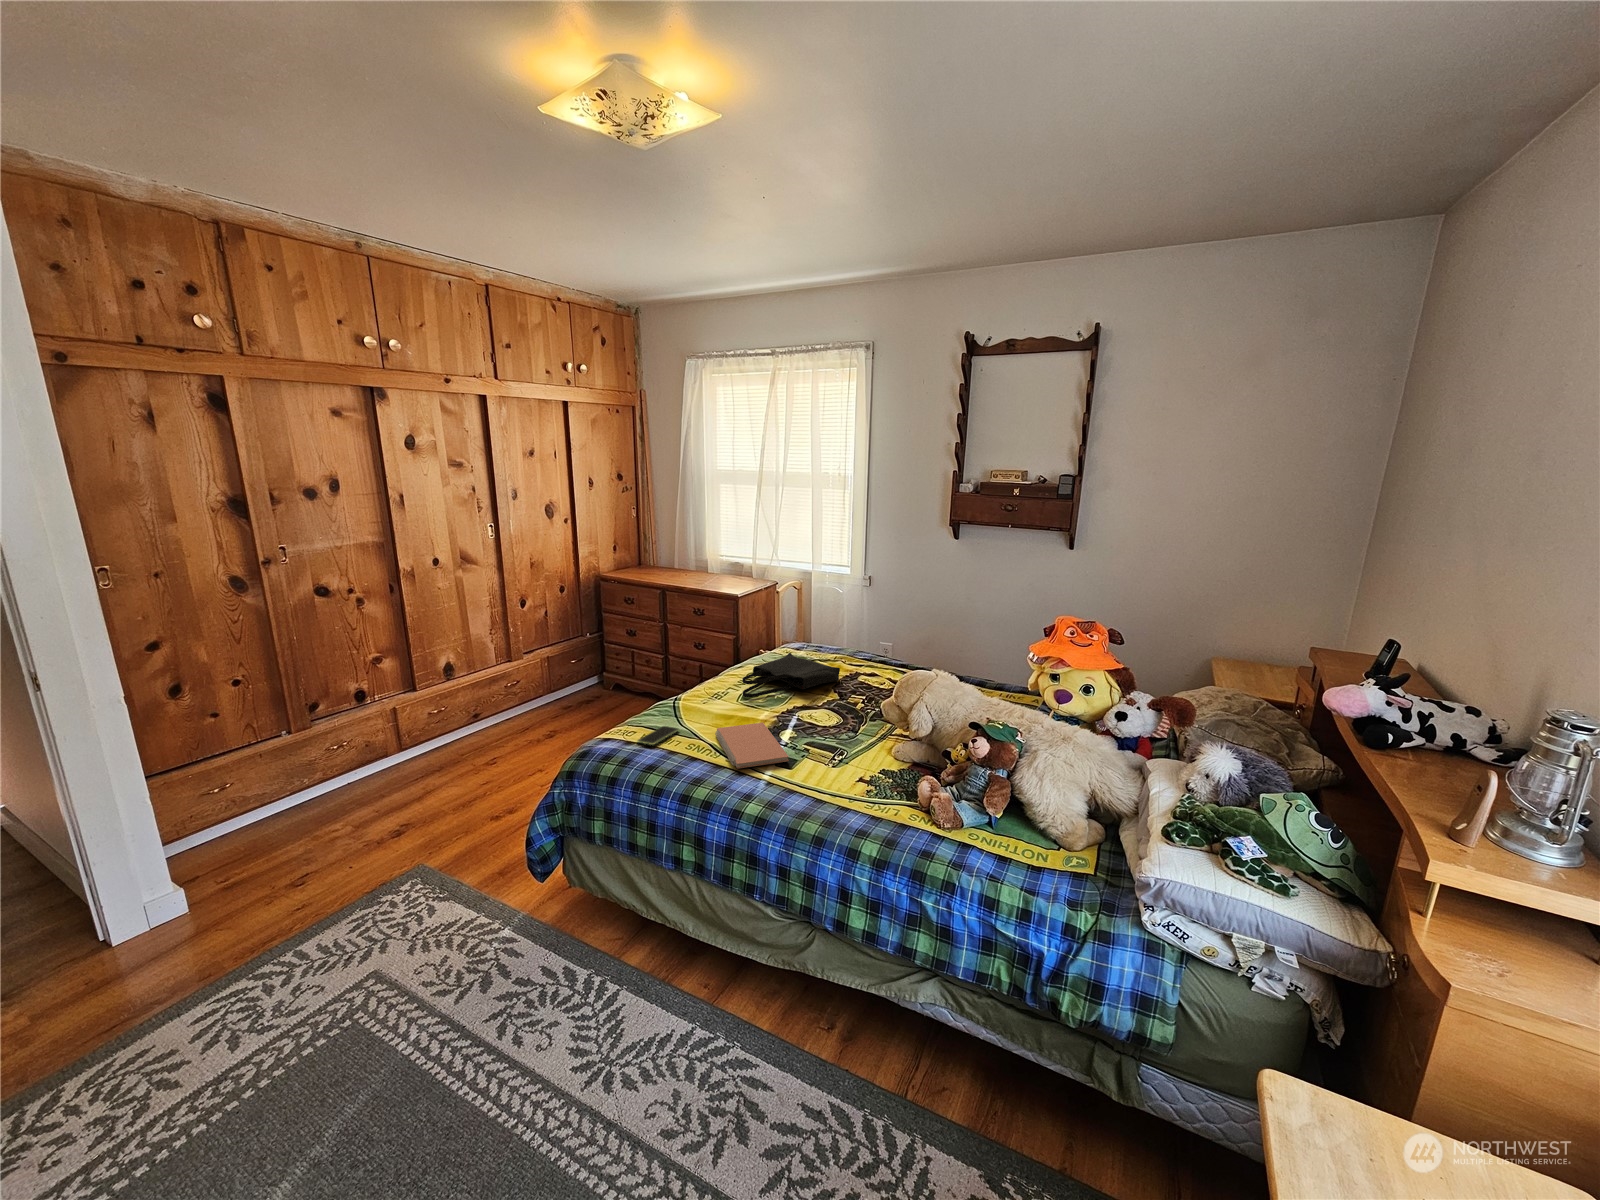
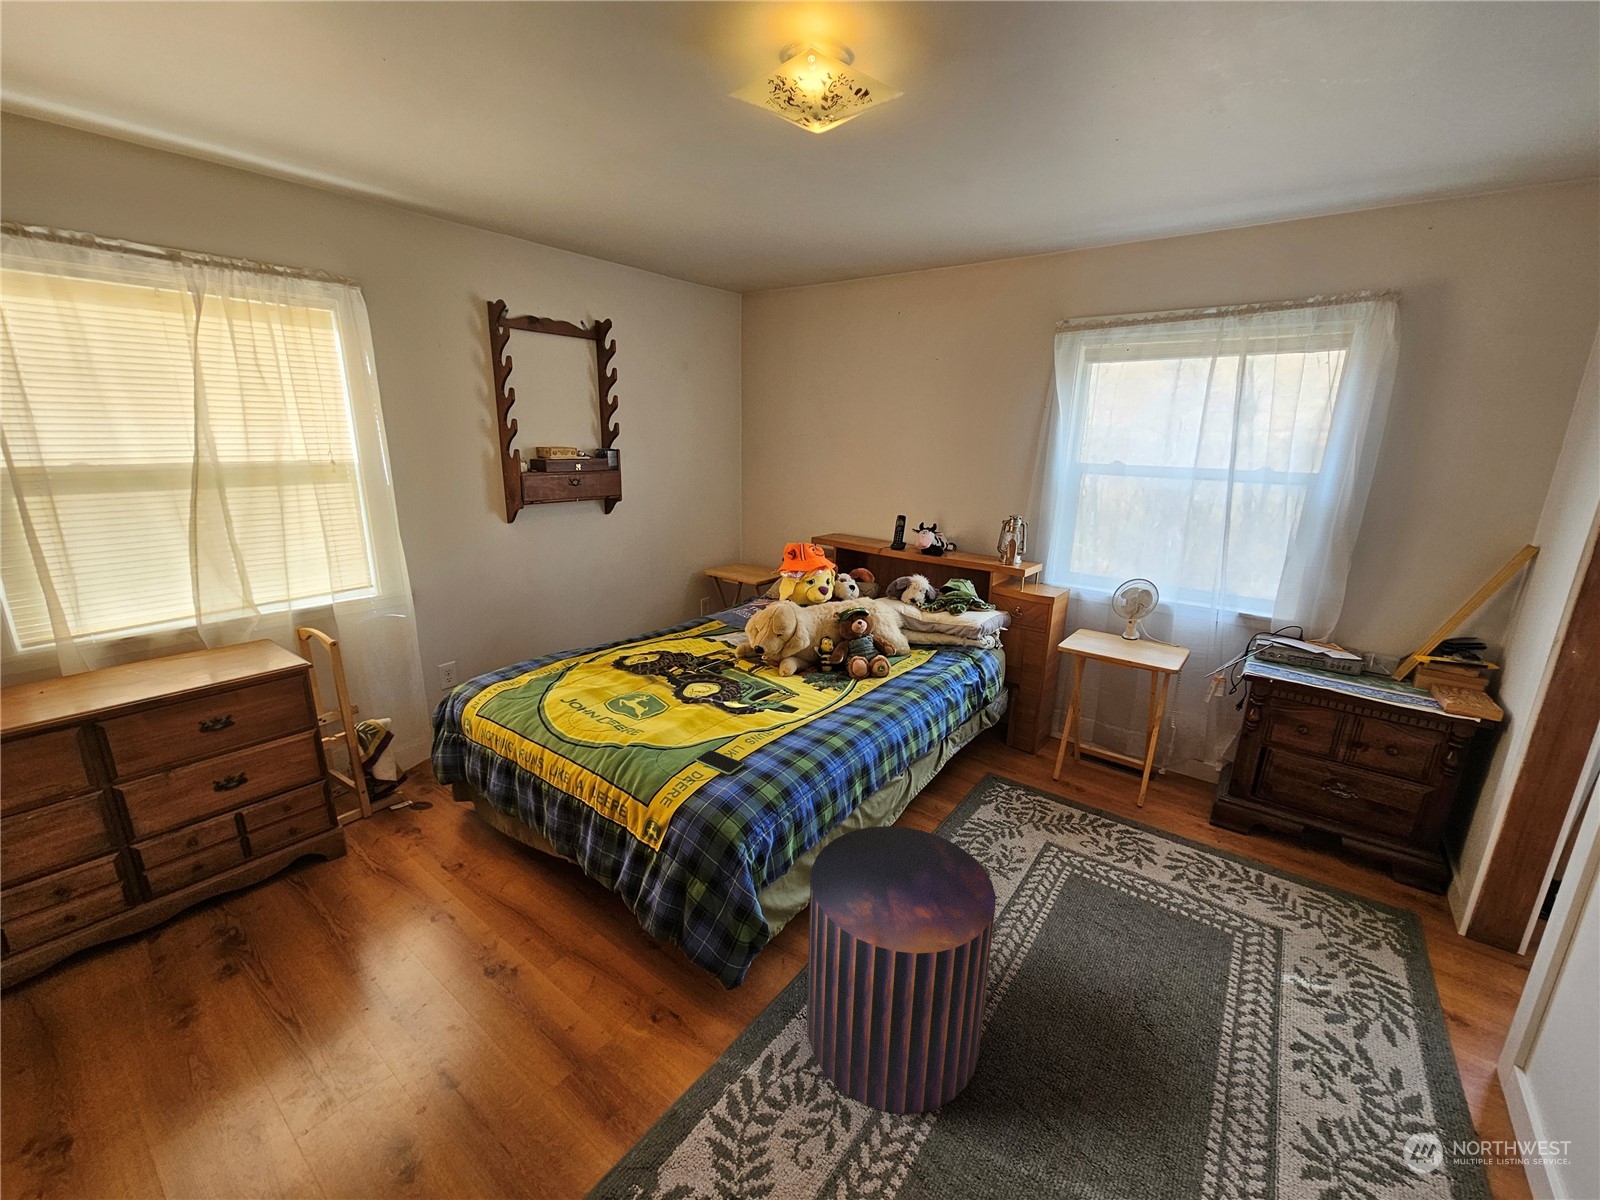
tote bag: present [742,653,840,698] -> none [564,660,657,716]
notebook: present [715,723,789,768] -> none [720,706,805,736]
pouf: none [402,822,611,1107] -> present [807,826,996,1114]

